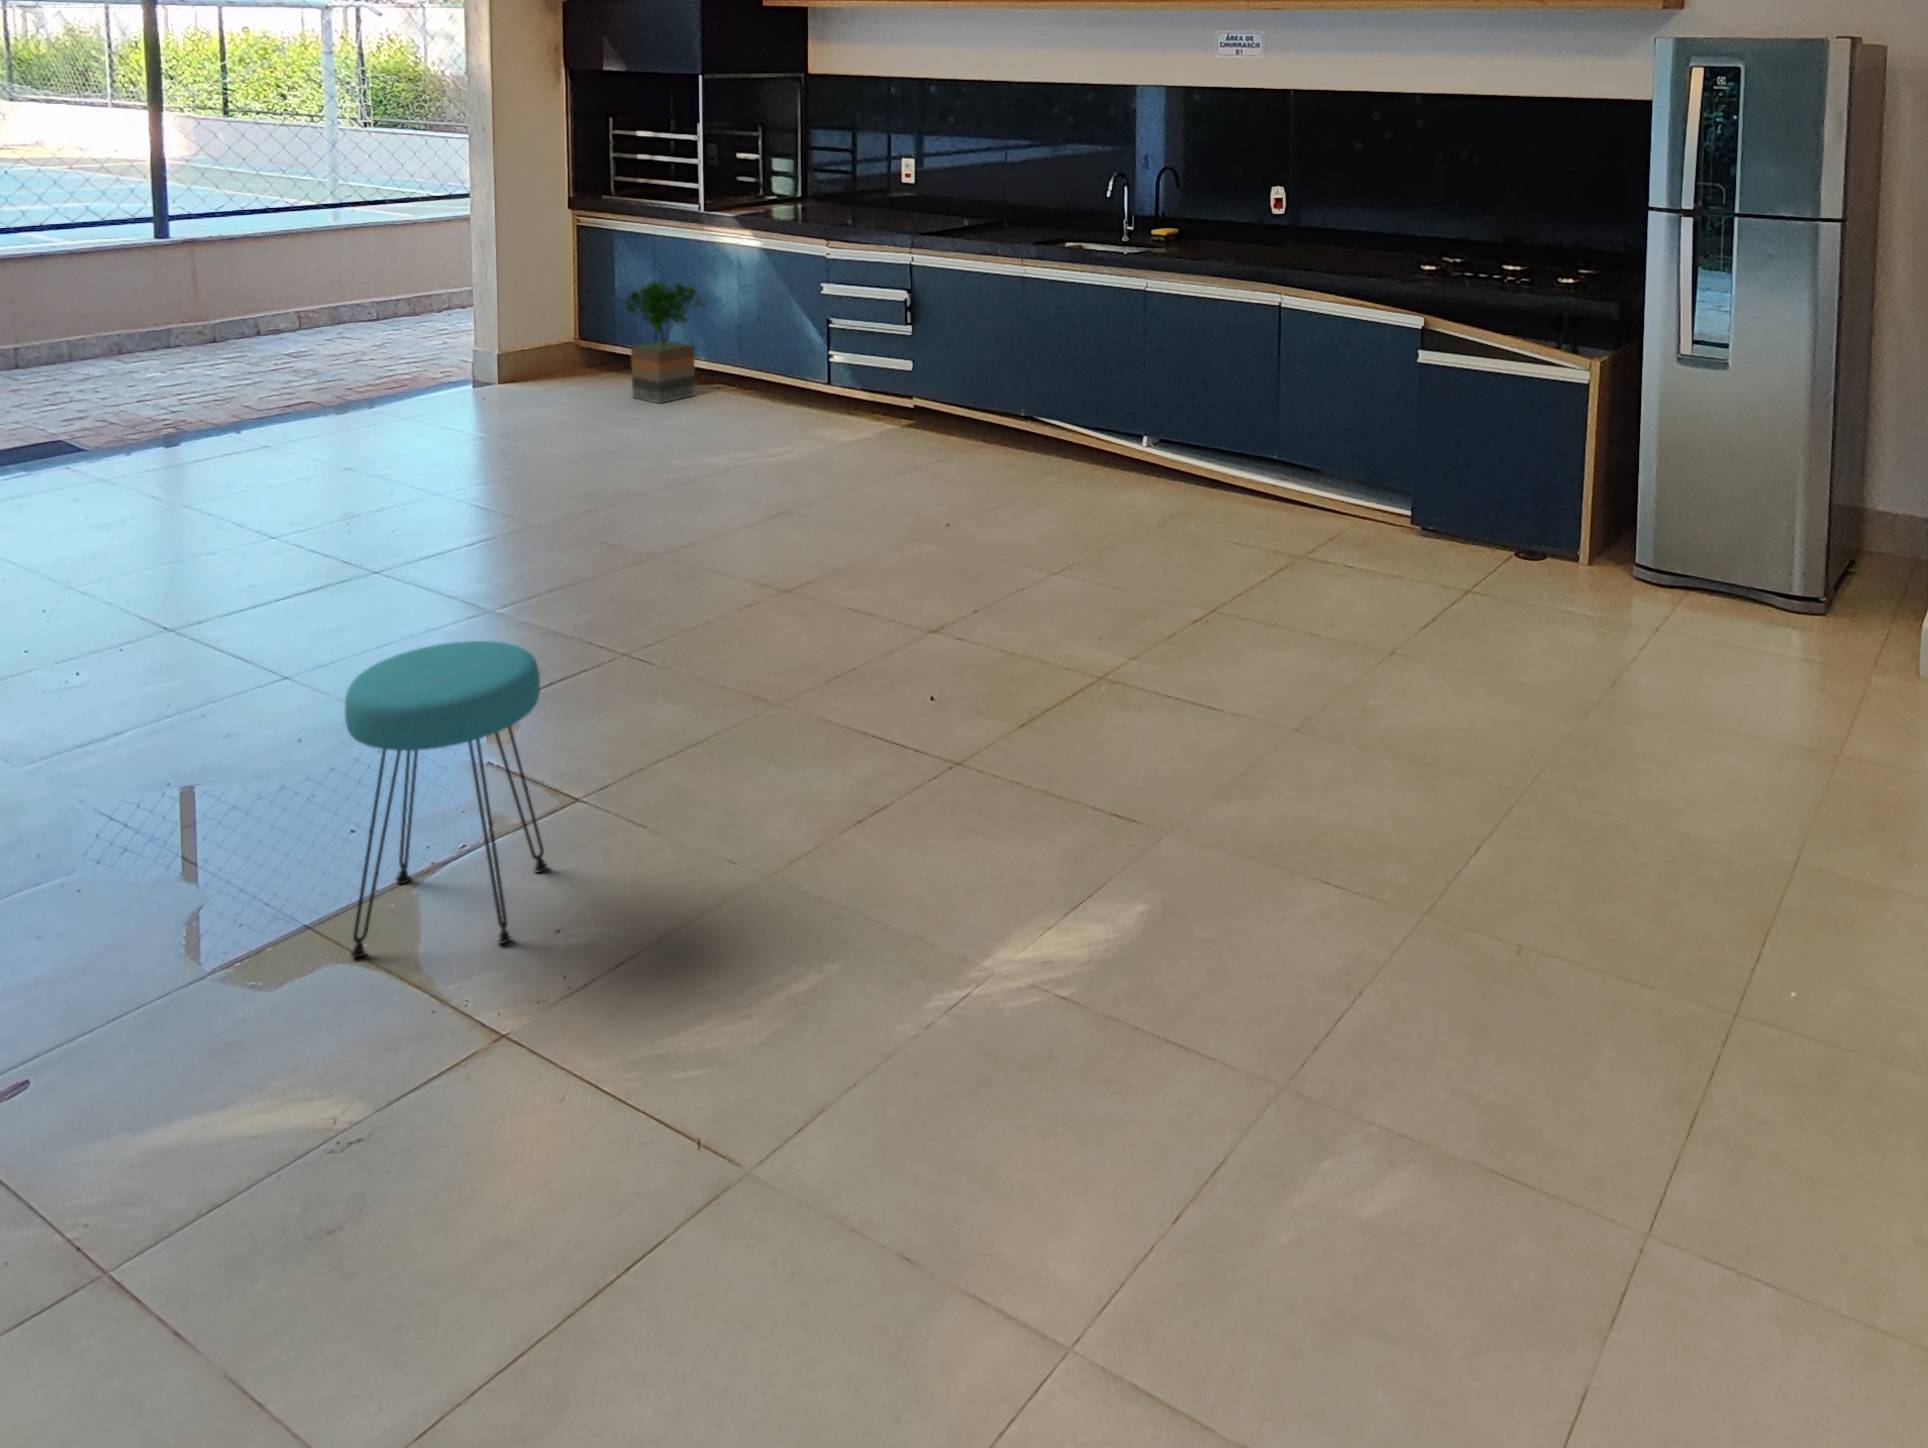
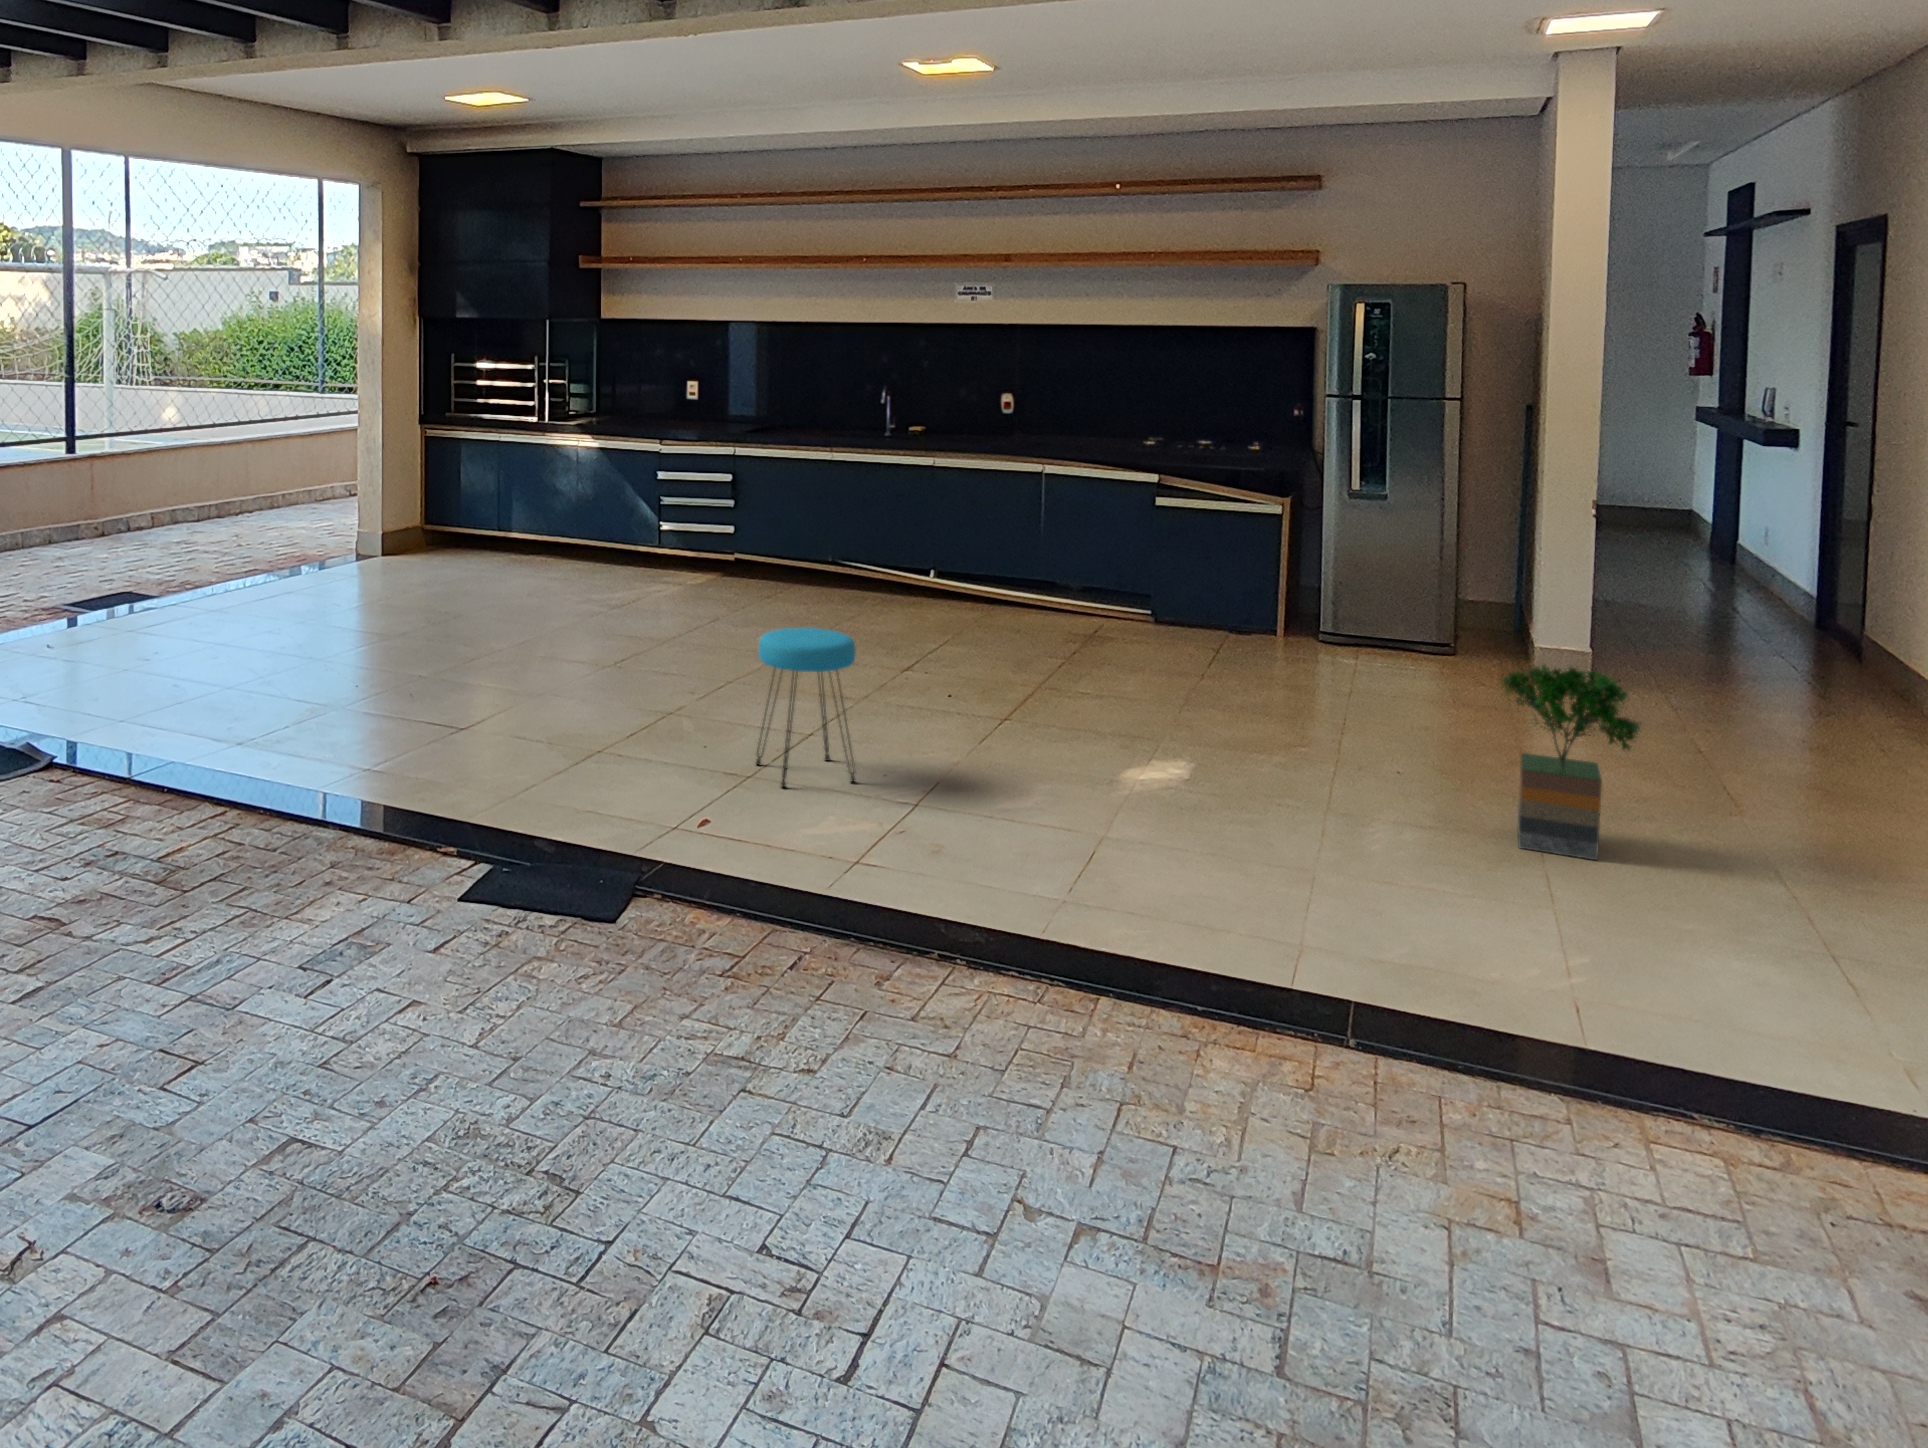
potted tree: present [625,282,707,403] -> present [1501,665,1641,860]

